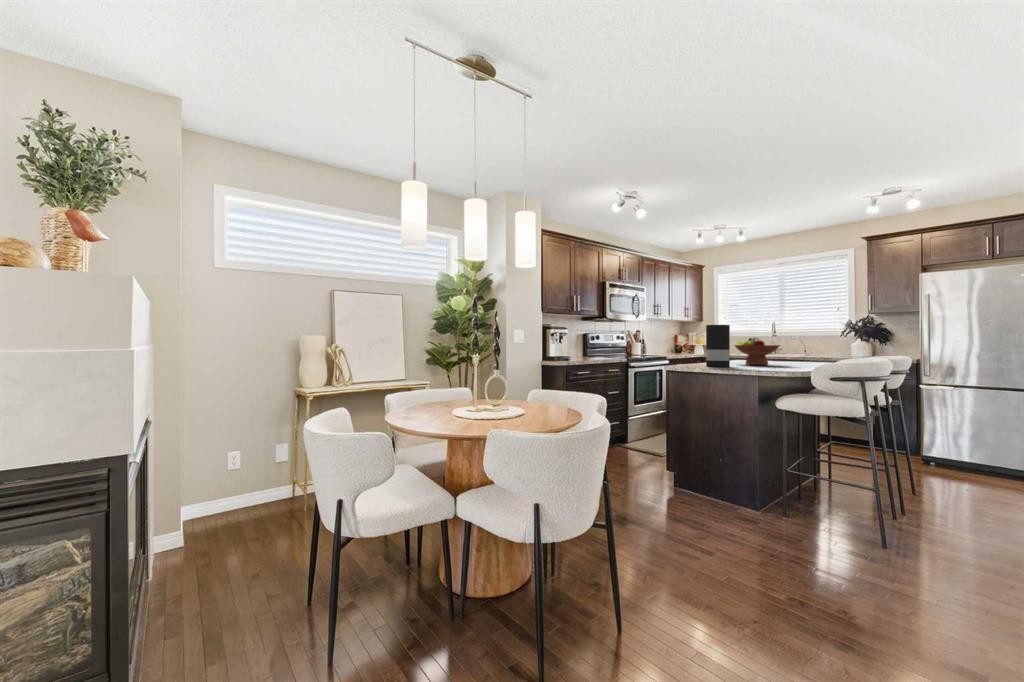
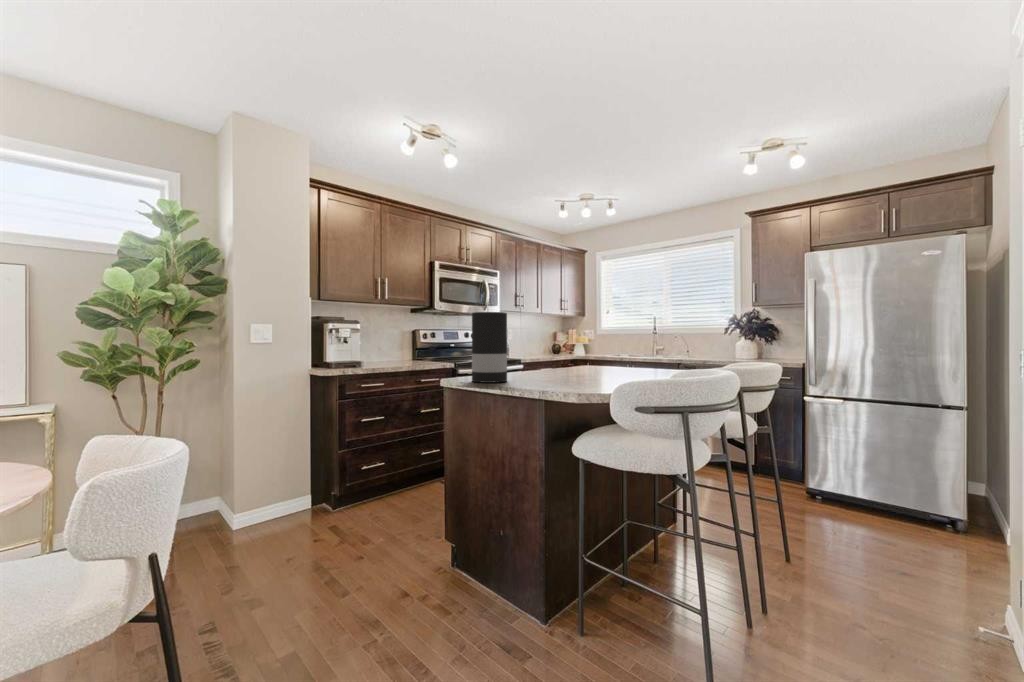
fruit bowl: present [735,338,780,365] -> none [536,333,600,377]

